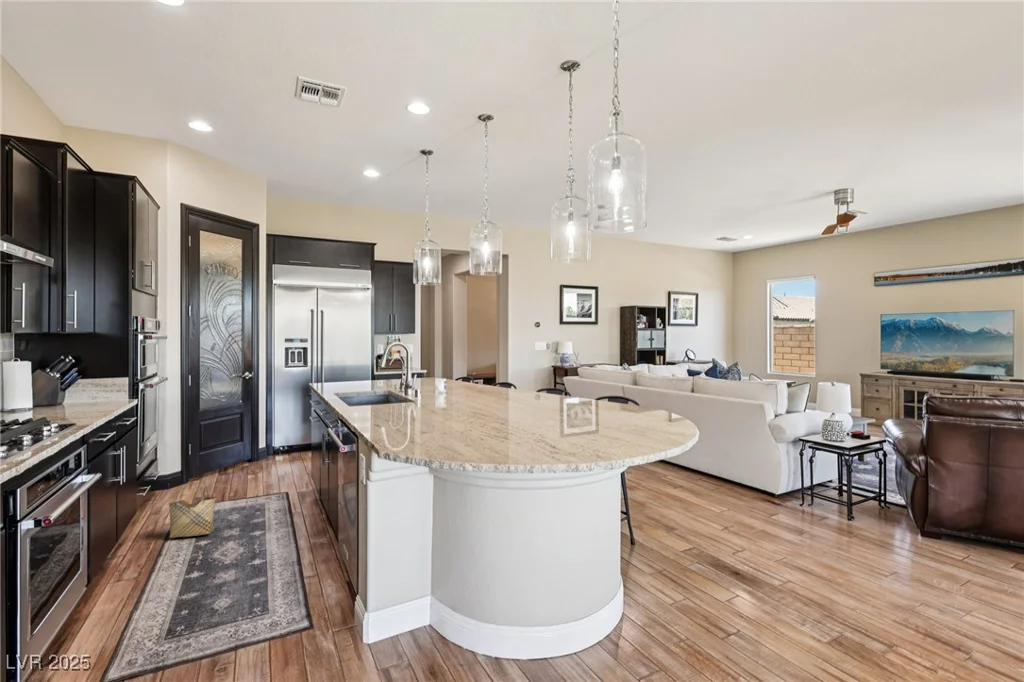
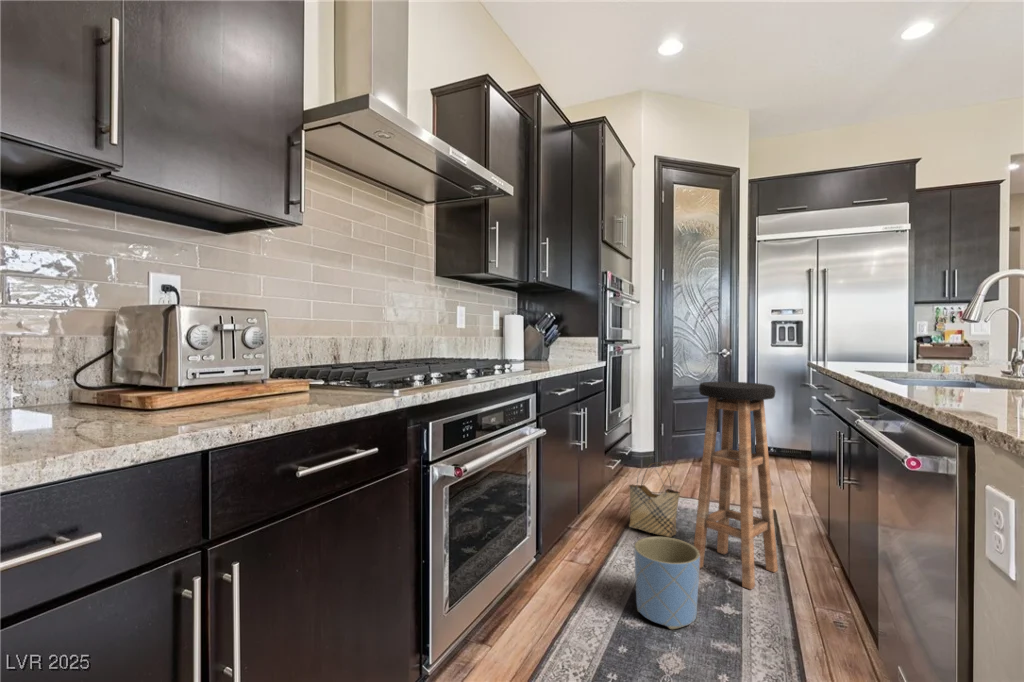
bar stool: none [229,408,289,547] -> present [694,382,778,590]
planter: none [187,528,238,589] -> present [634,536,700,629]

